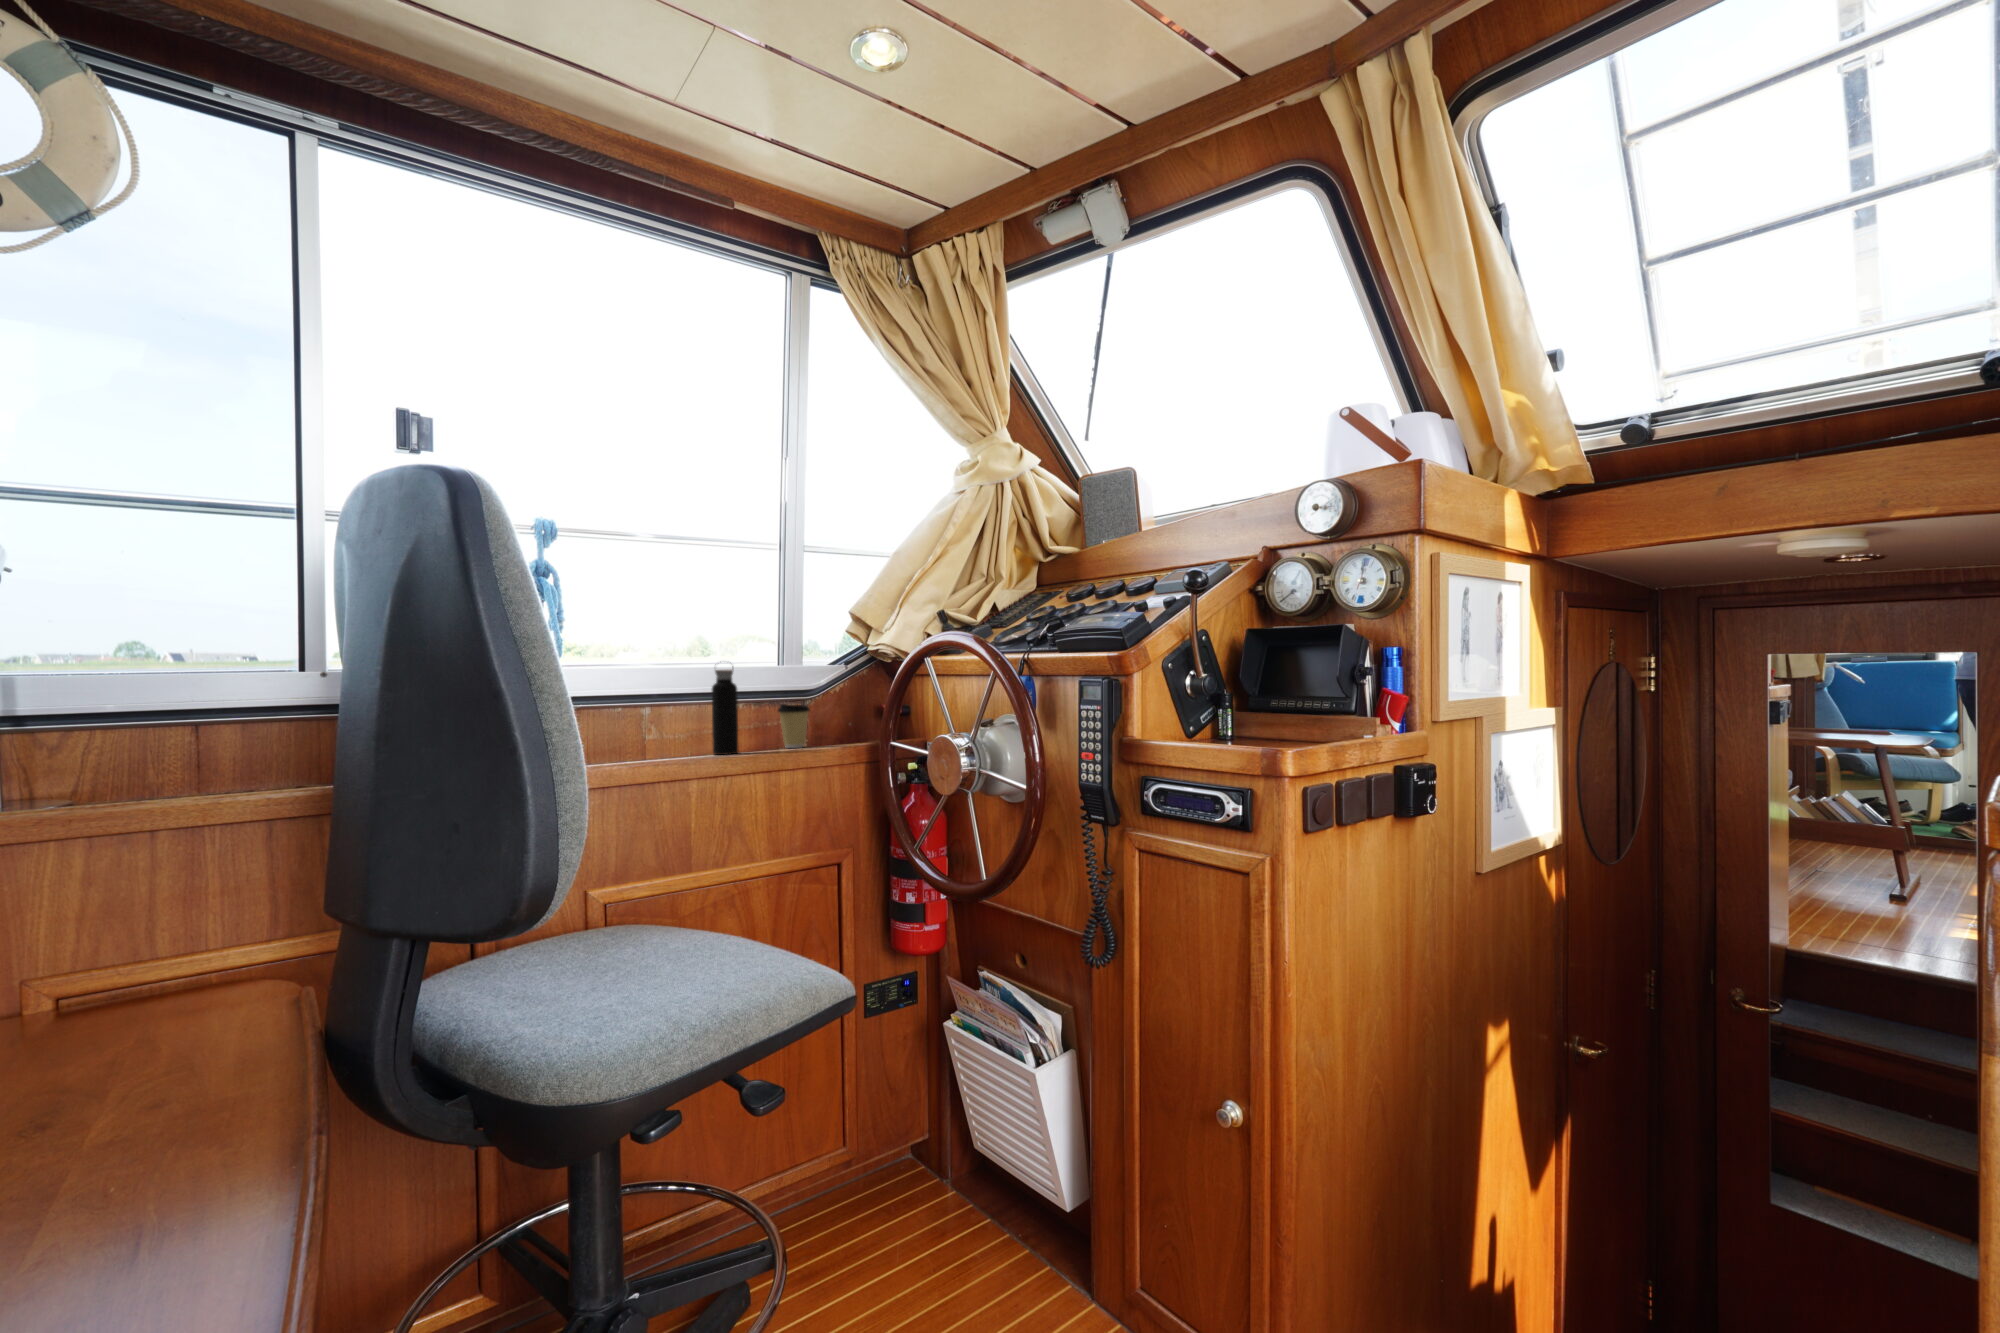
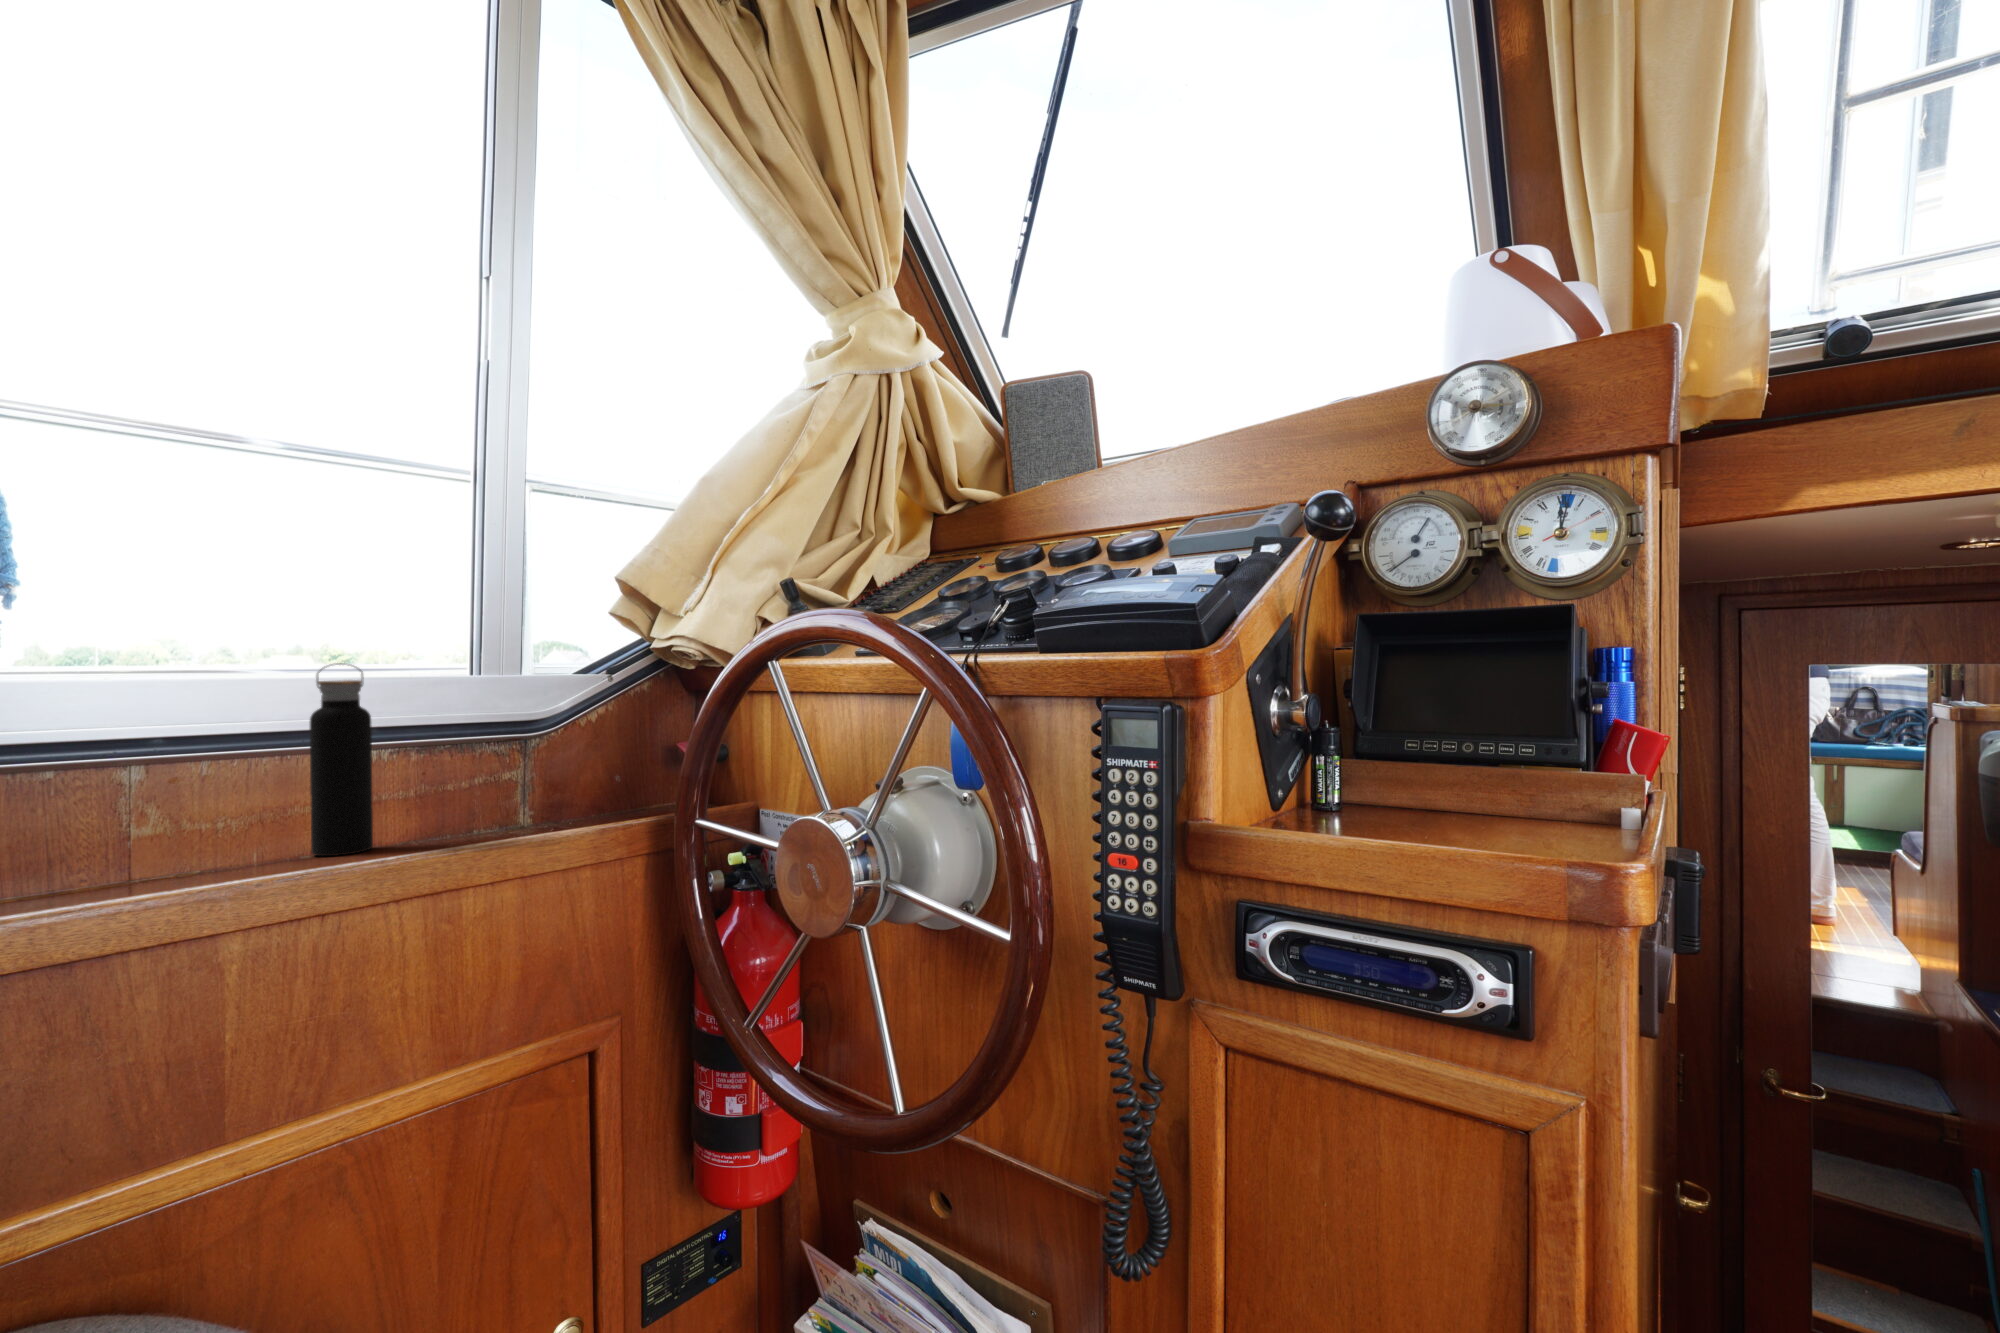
coffee cup: present [778,704,810,748] -> none [466,745,537,830]

